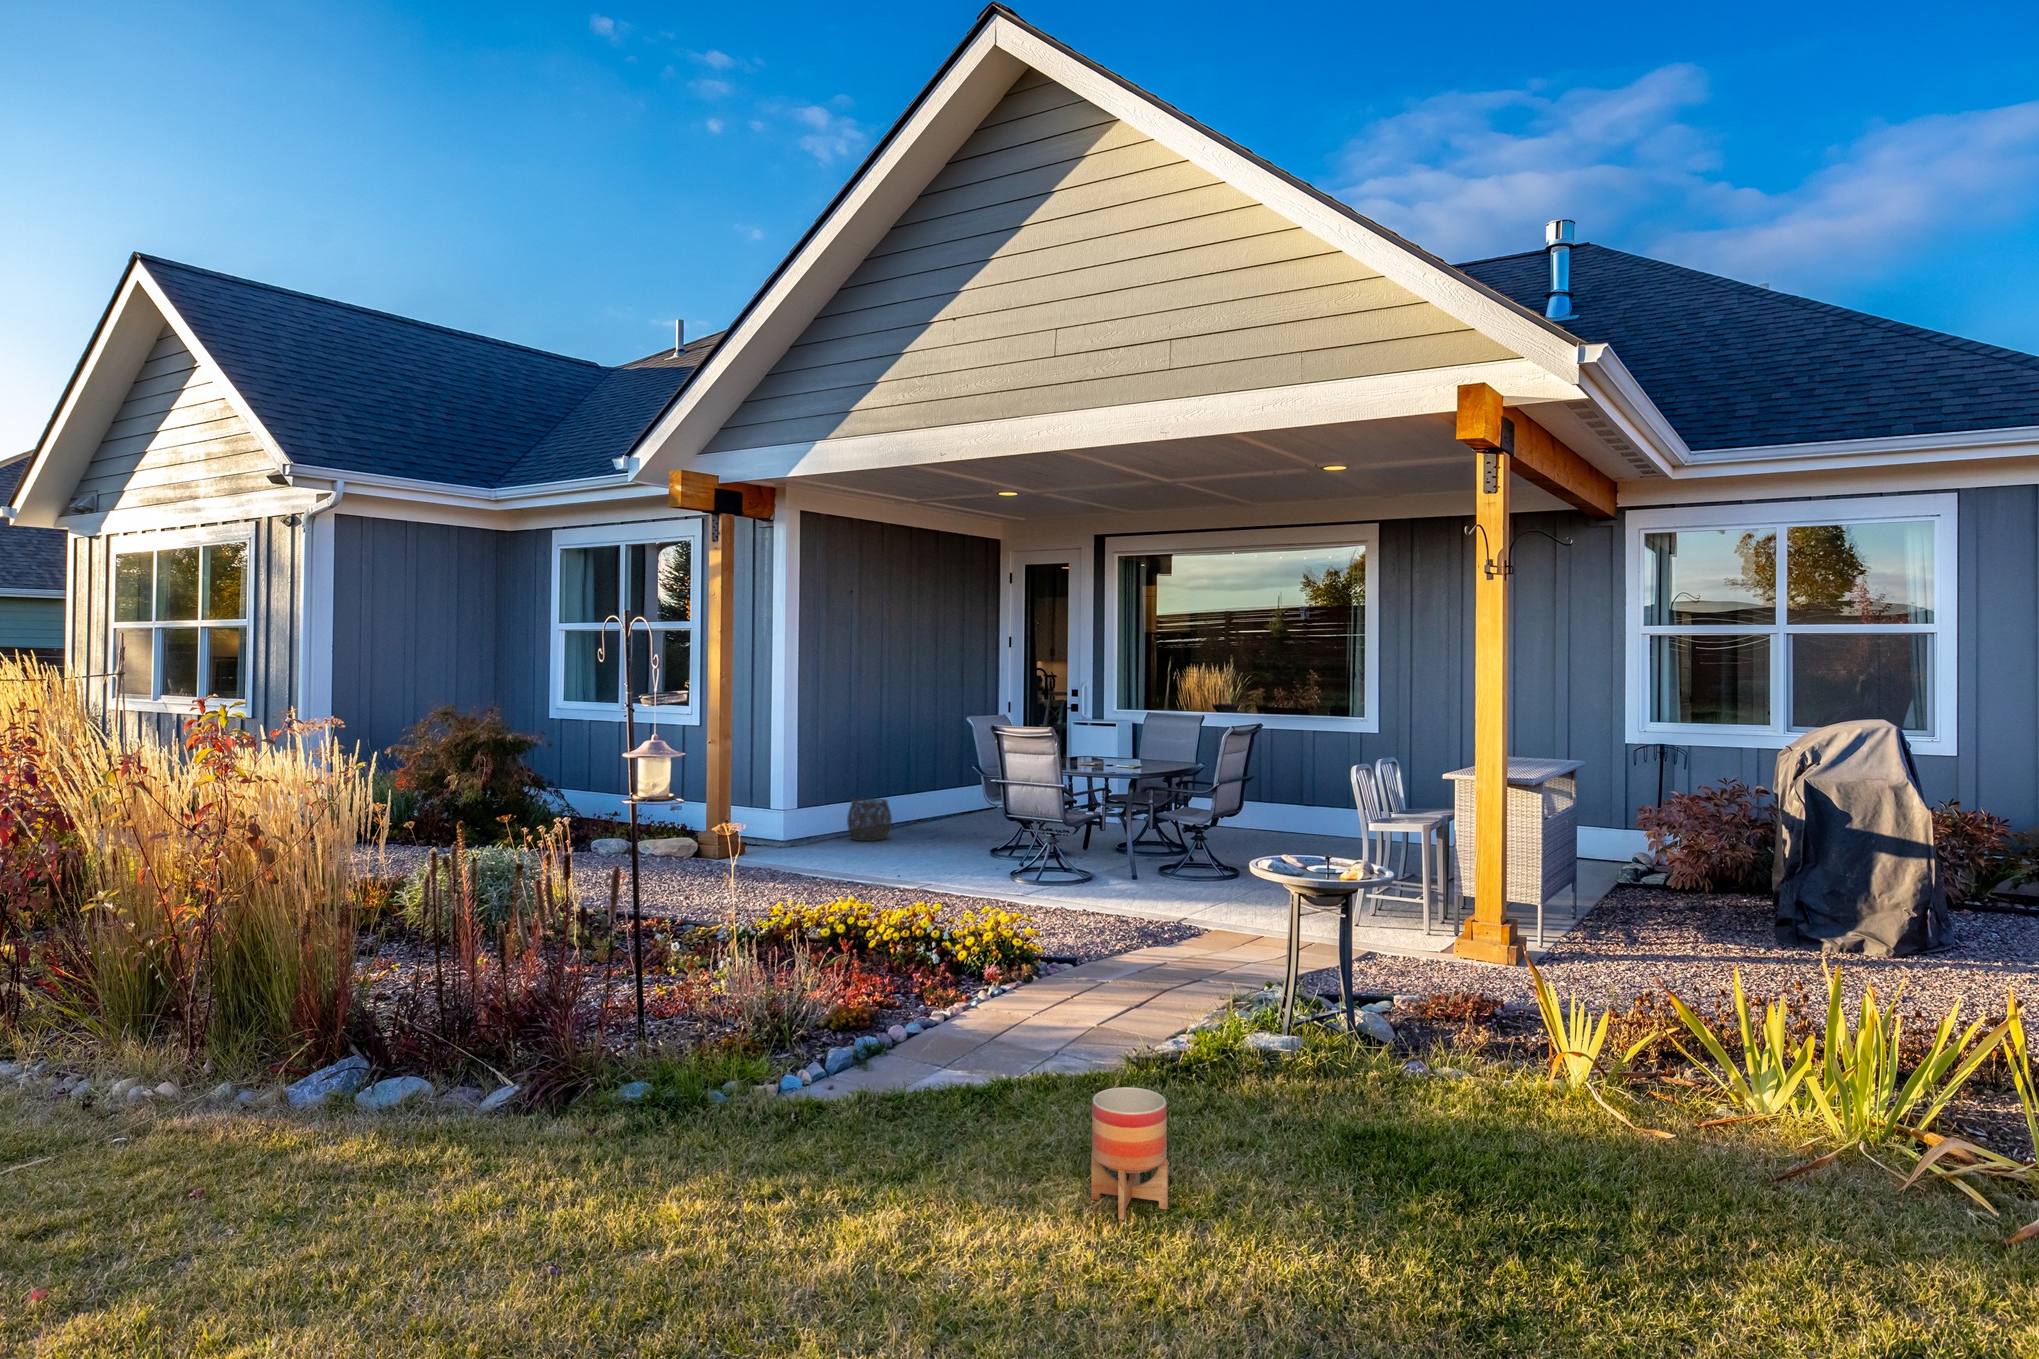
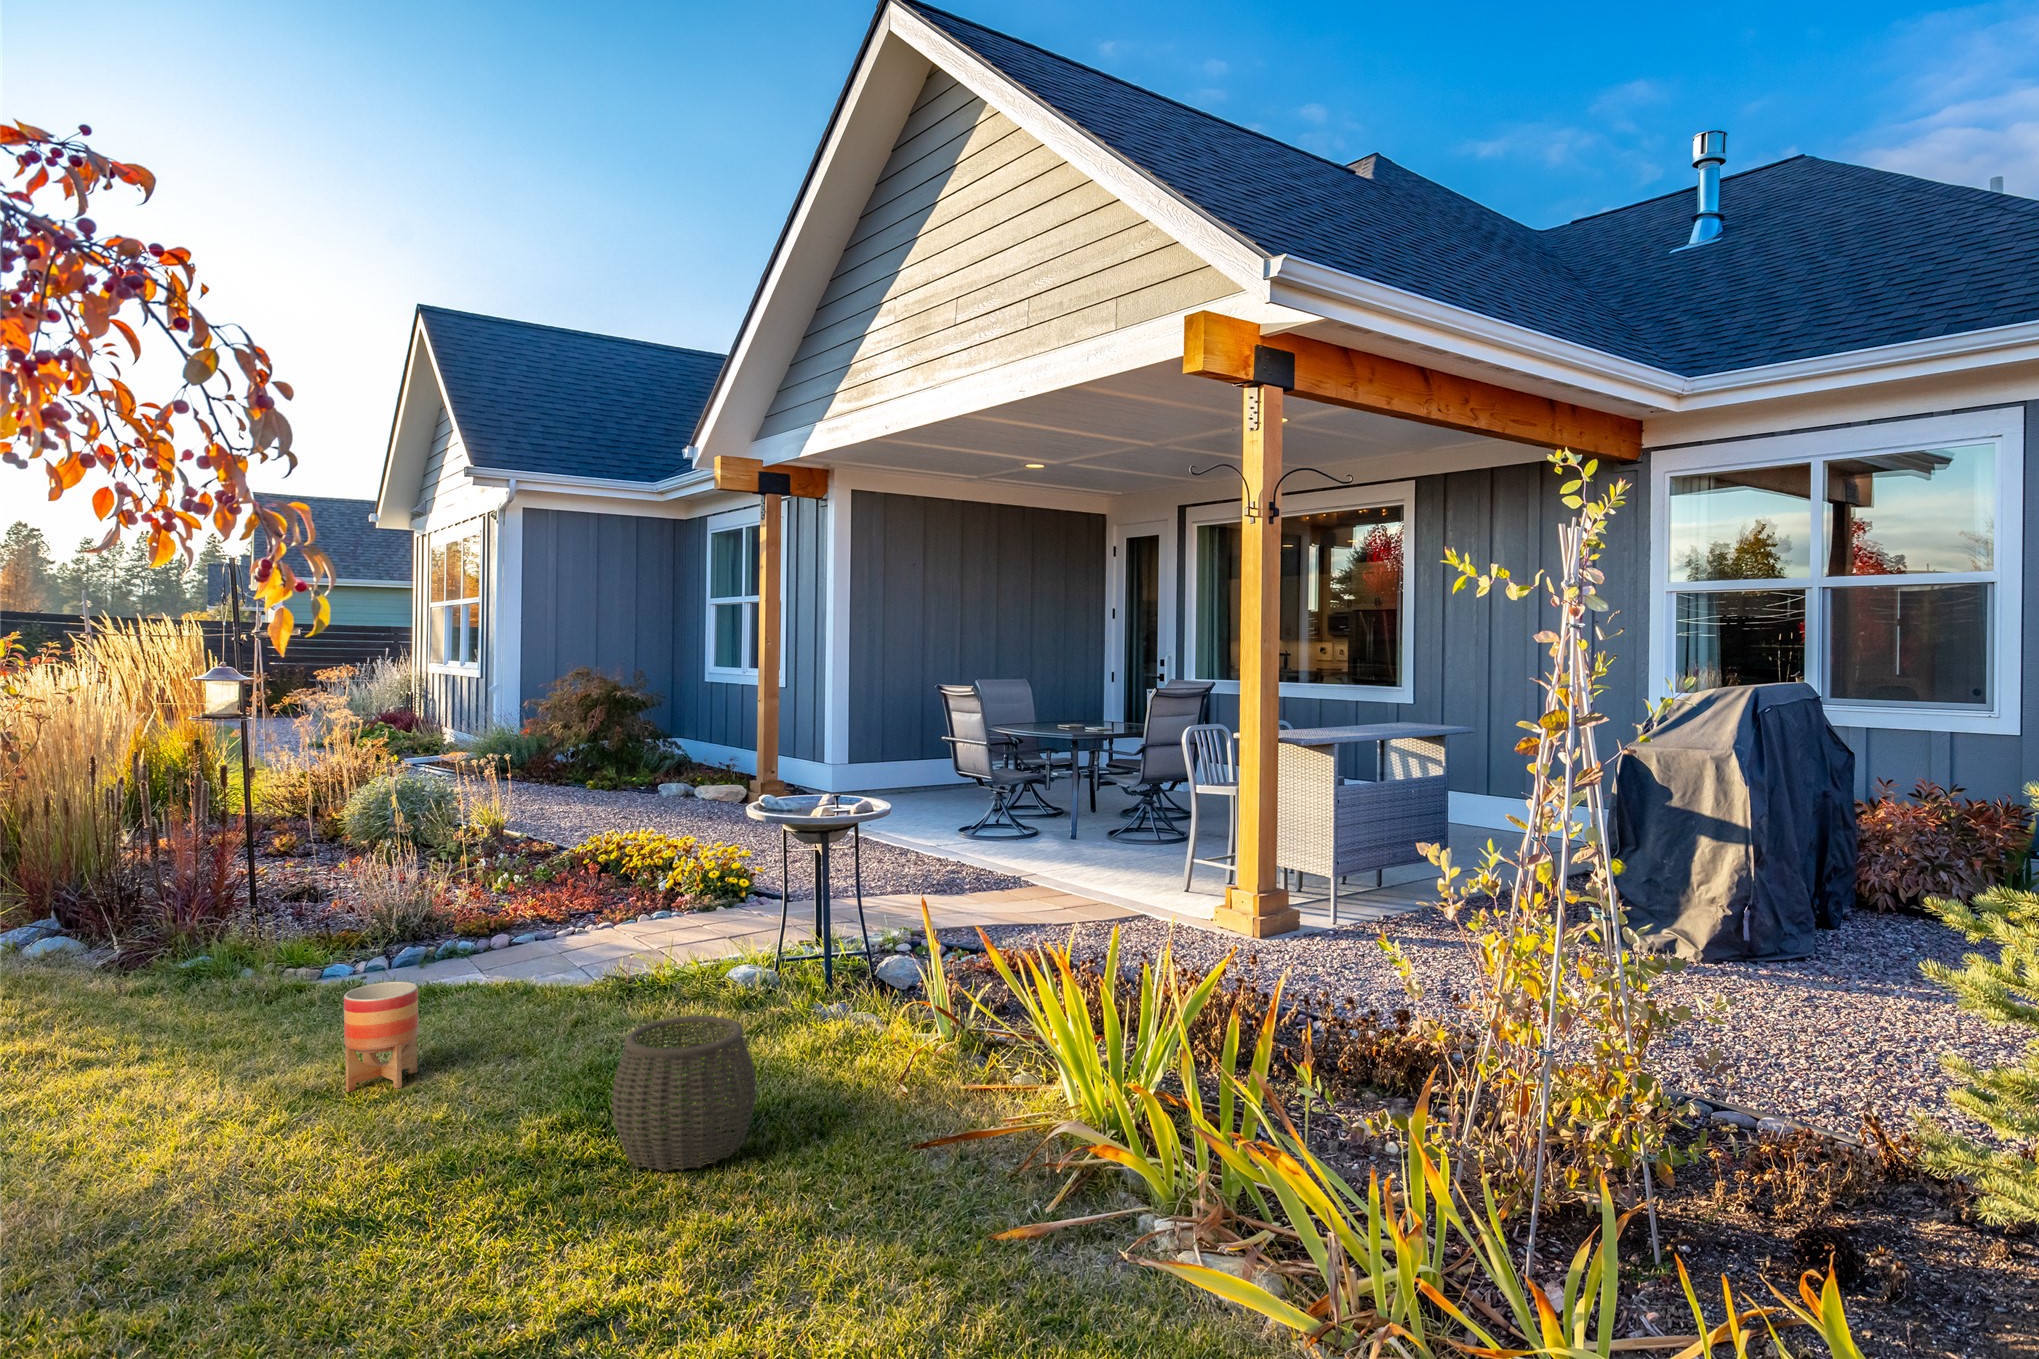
woven basket: present [847,798,892,841] -> present [611,1016,757,1171]

